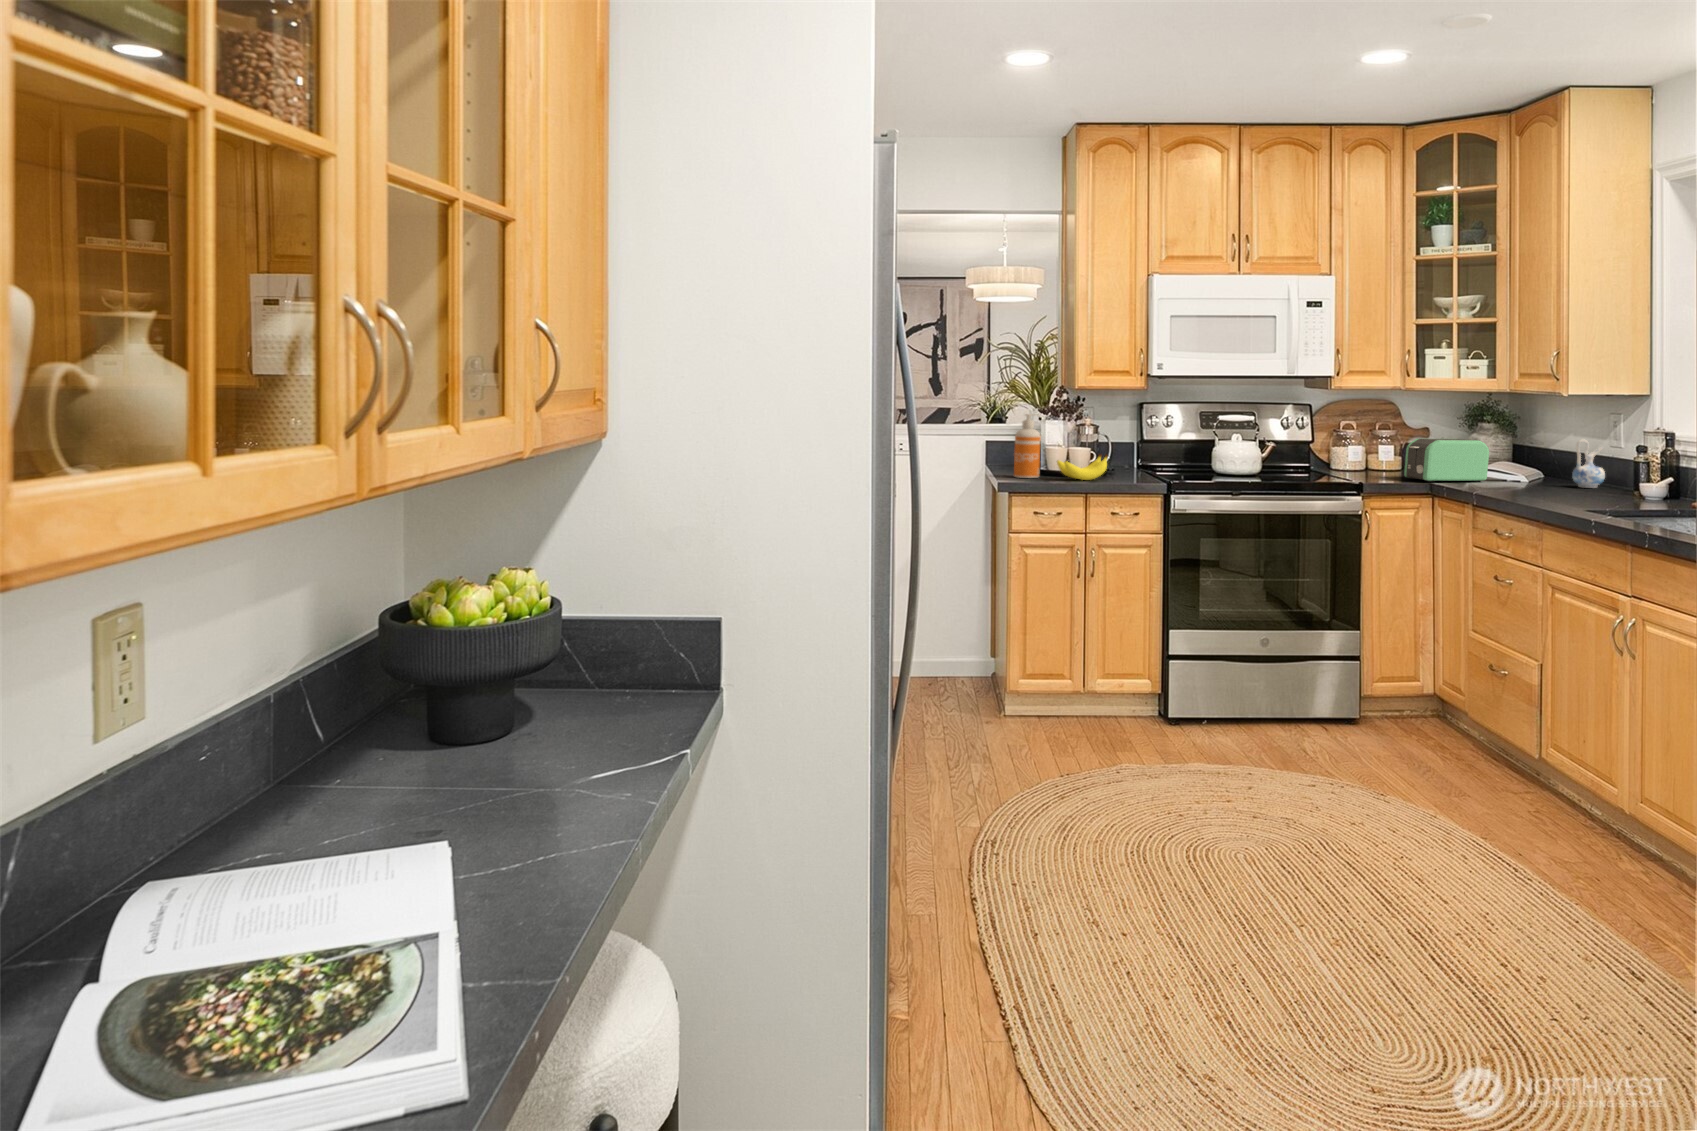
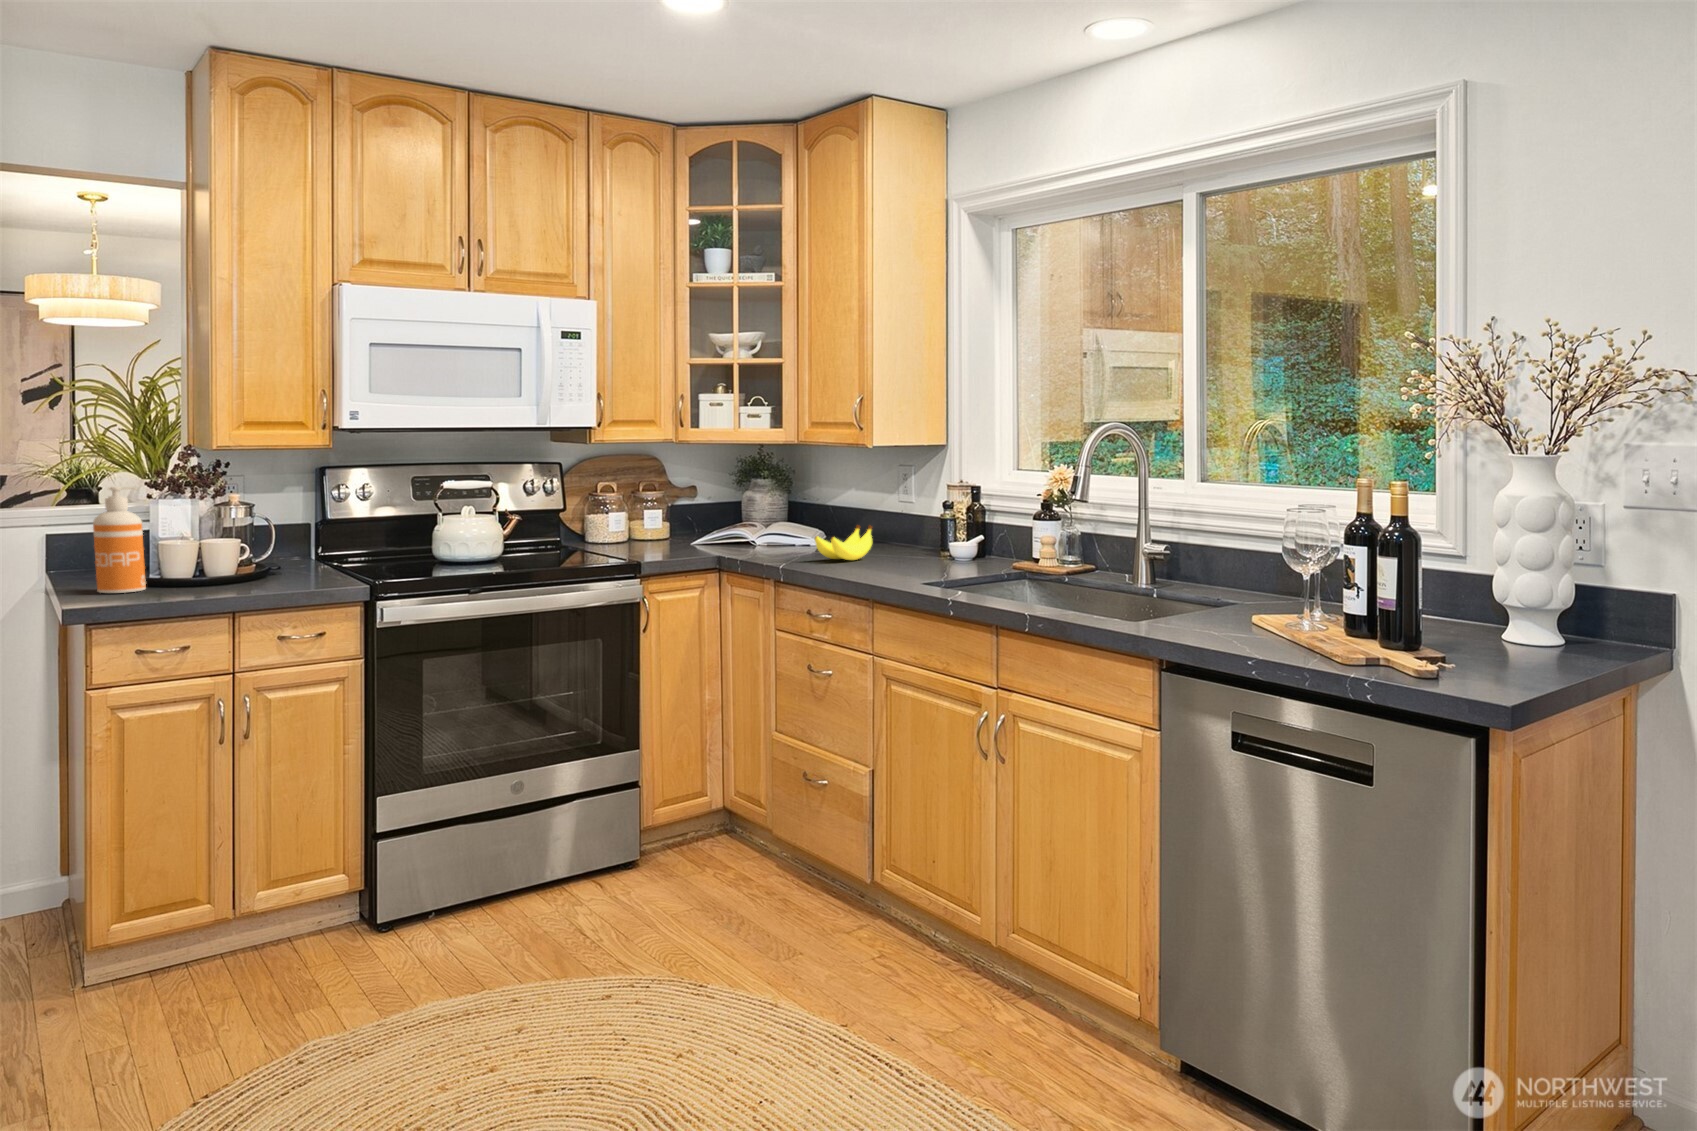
toaster: present [1404,438,1489,482] -> none [684,500,778,555]
ceramic pitcher: present [1572,440,1605,488] -> none [869,495,903,551]
banana: present [1057,454,1108,480] -> present [815,525,872,560]

